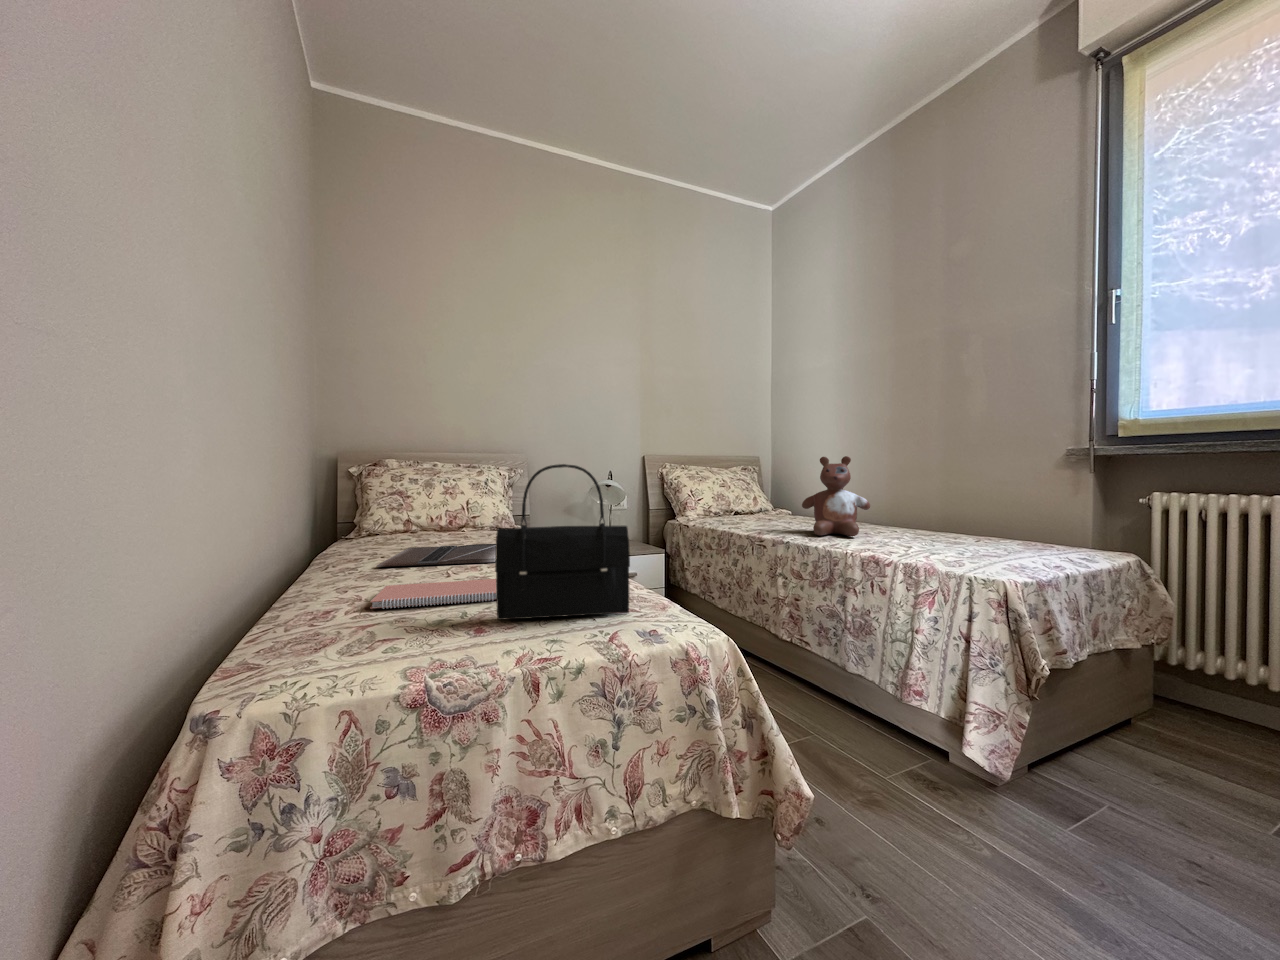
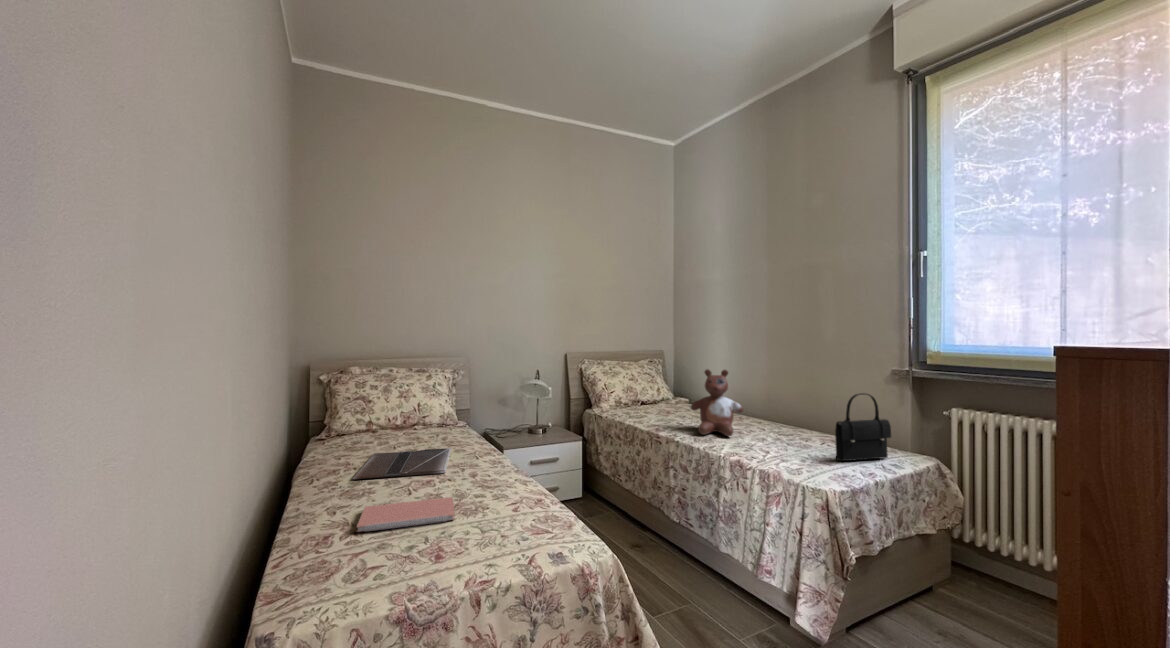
handbag: present [495,464,630,620] -> present [835,393,891,461]

